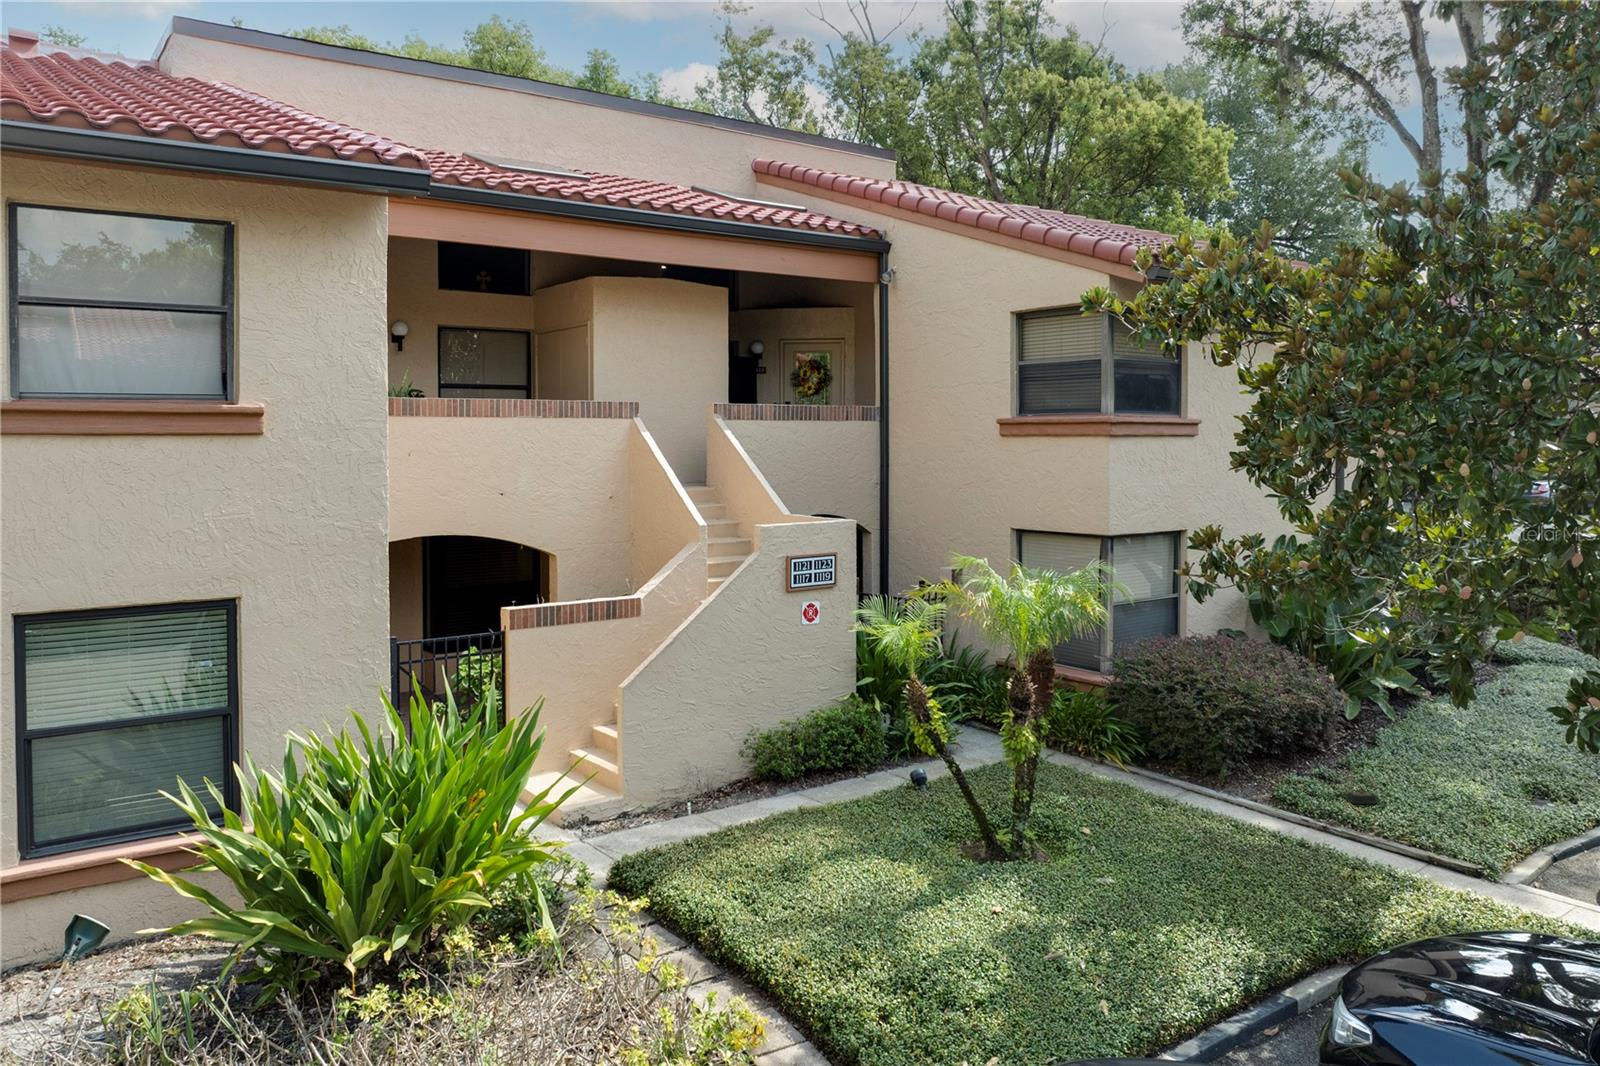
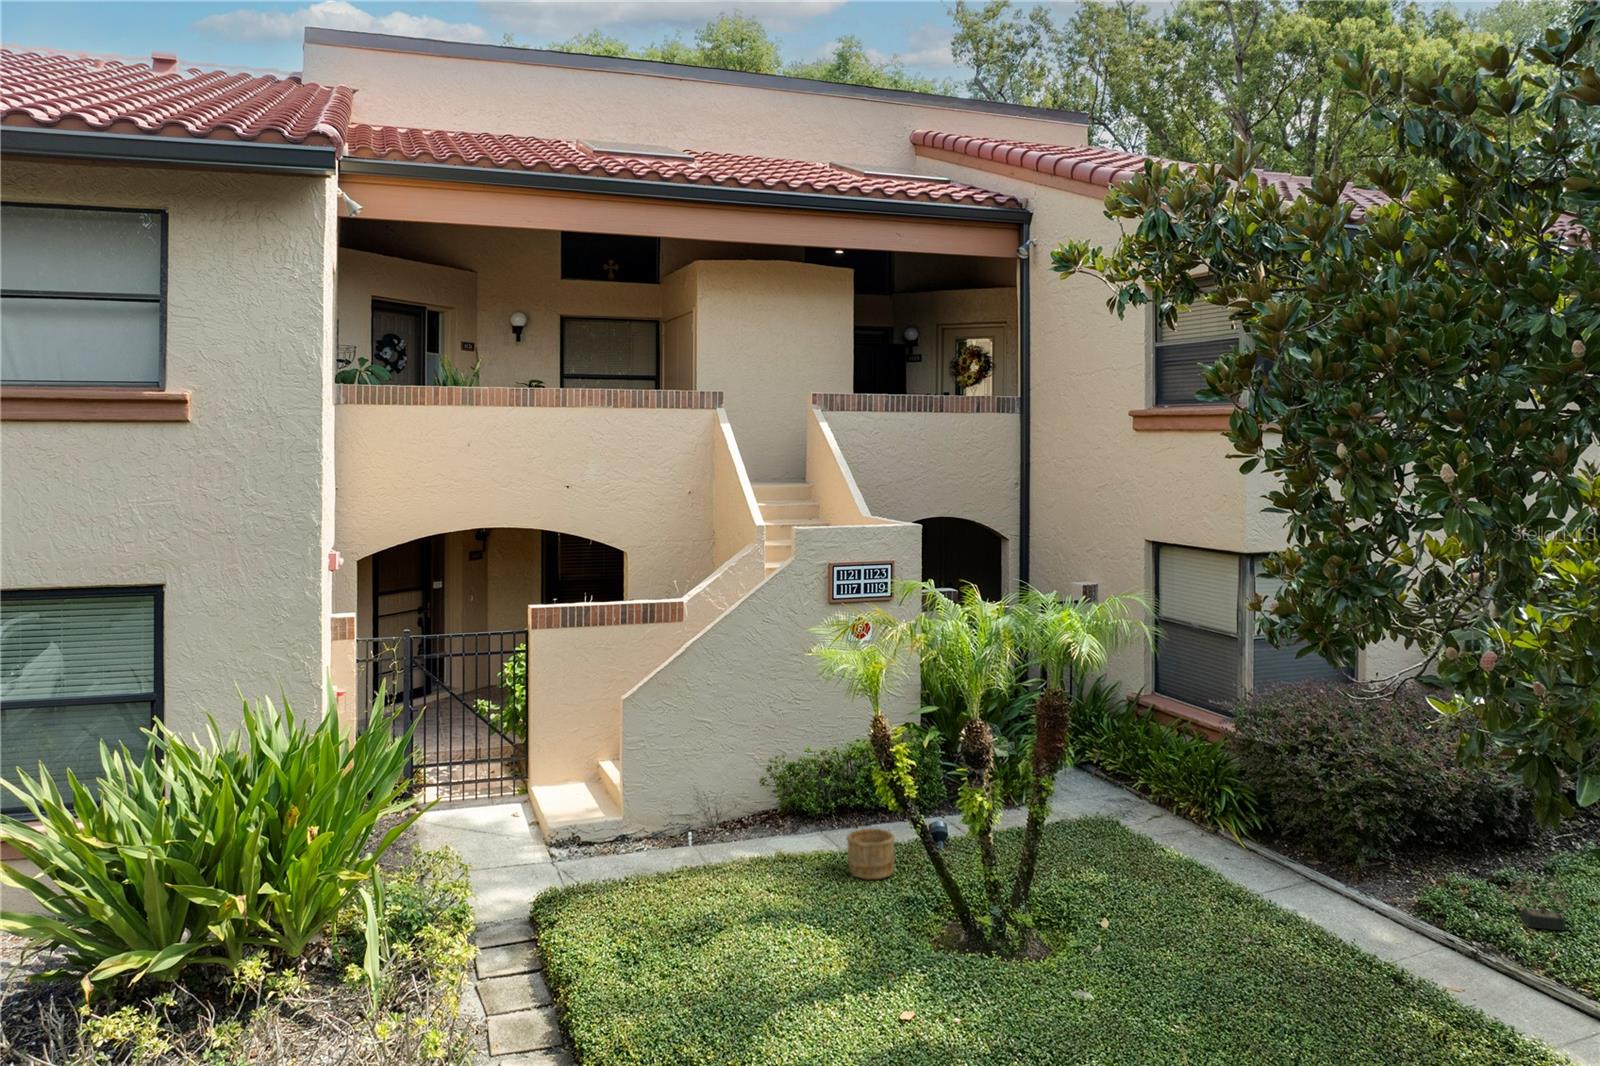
wooden bucket: none [857,779,897,820] -> present [846,829,895,879]

